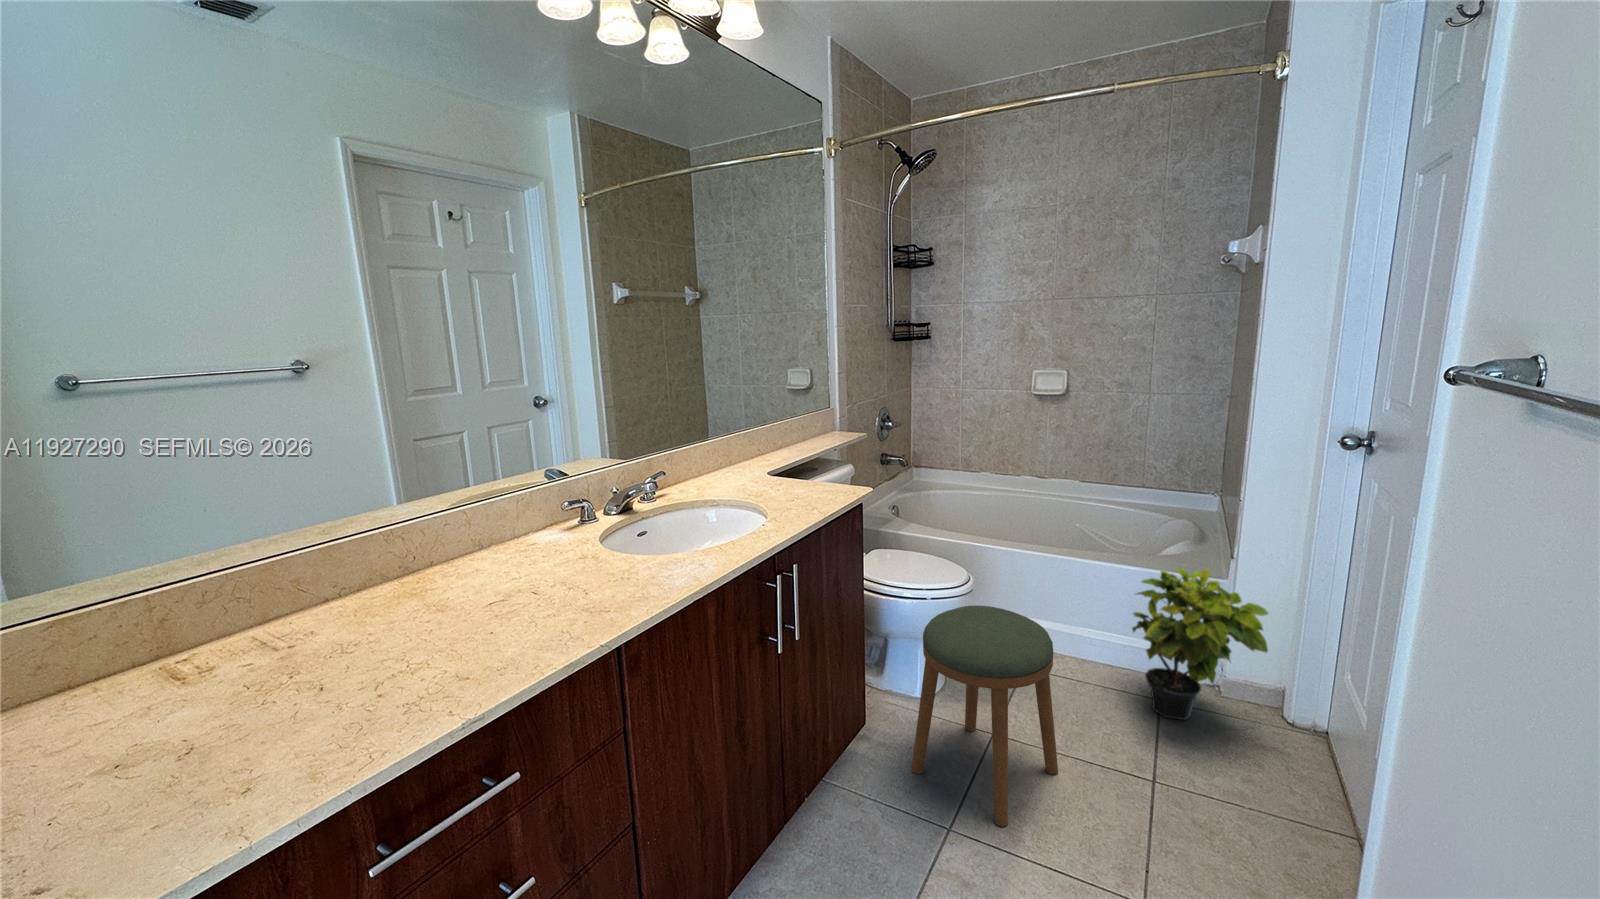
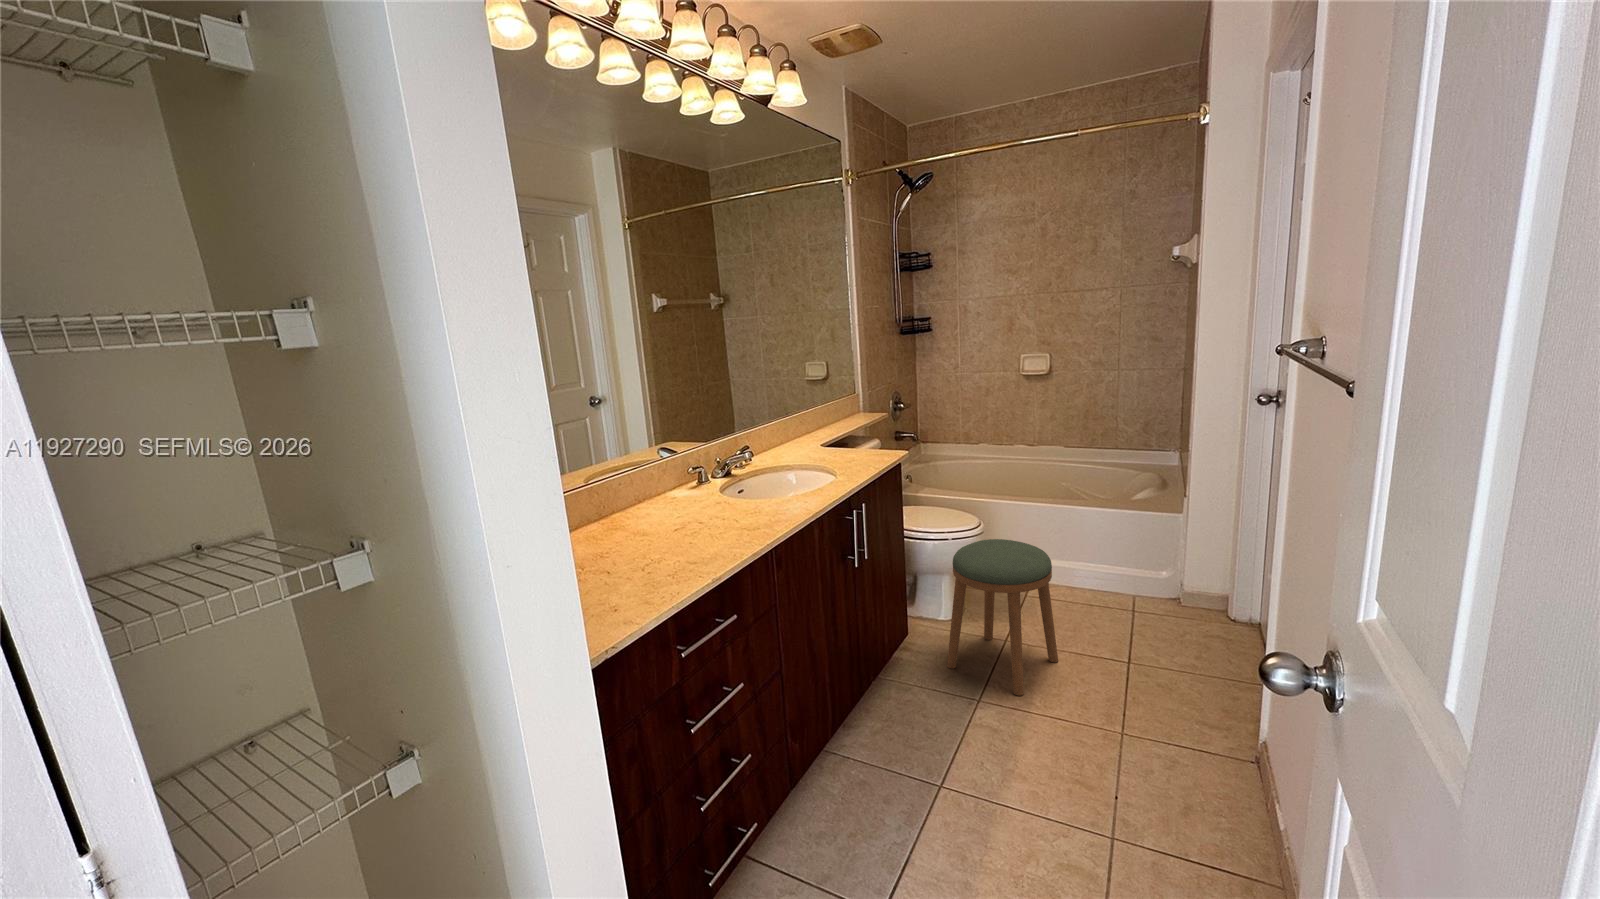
potted plant: present [1132,567,1268,720] -> none [1109,503,1212,623]

